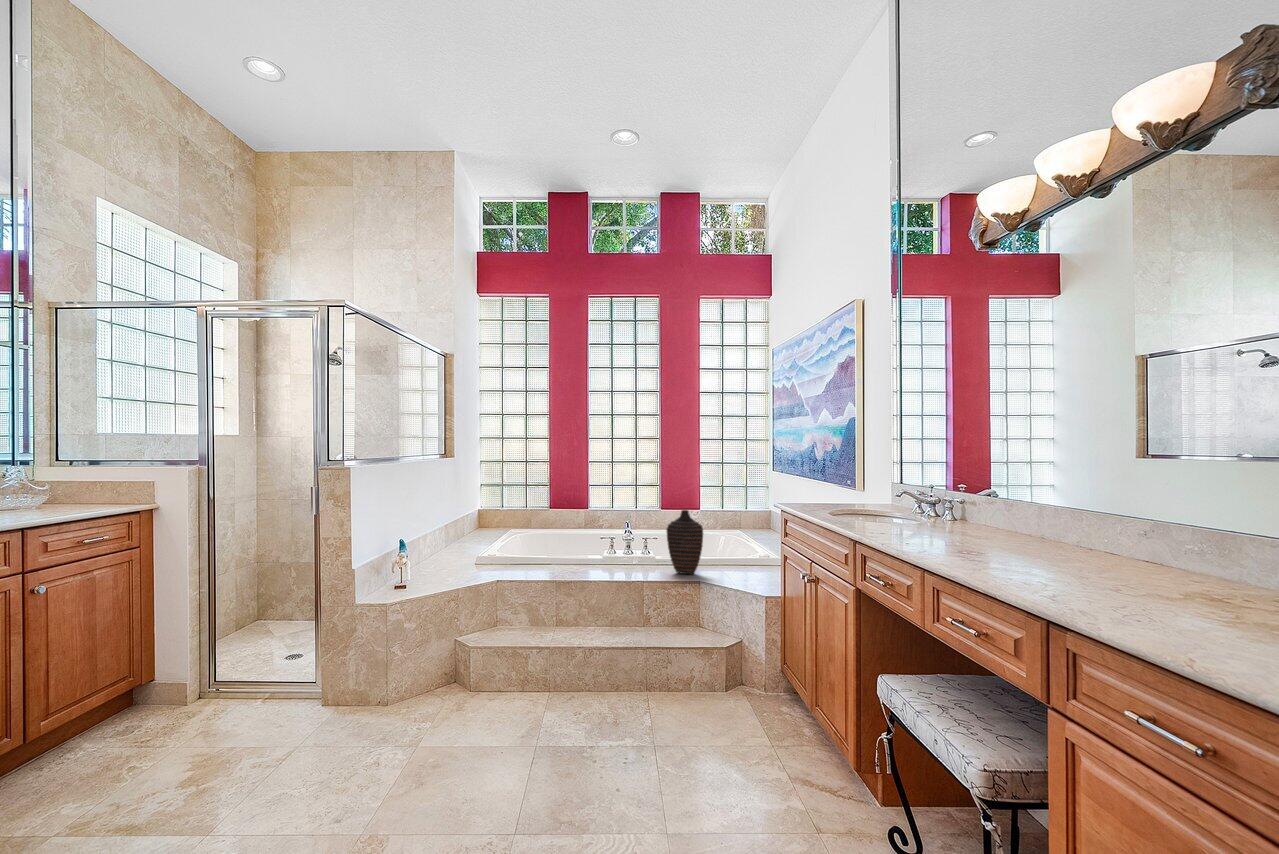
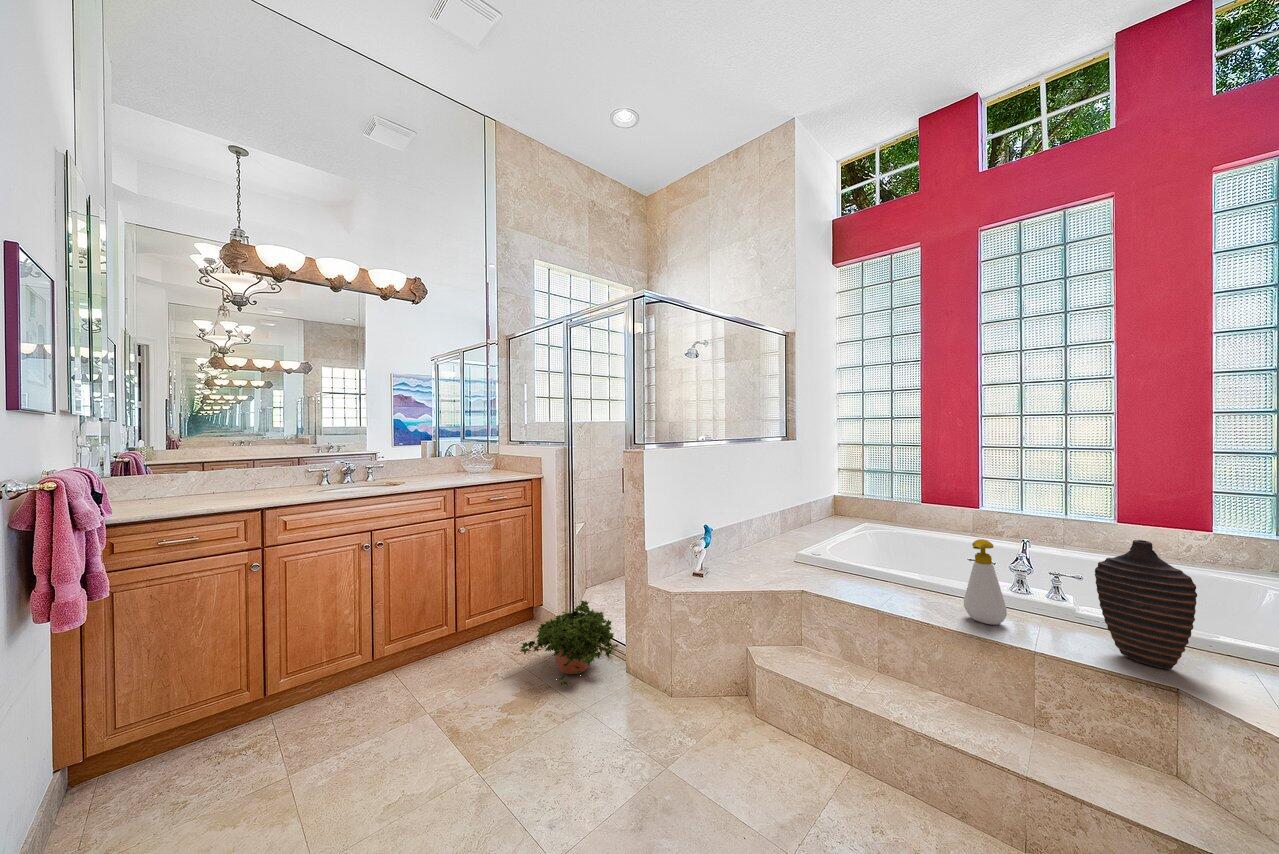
soap bottle: none [604,520,627,574] -> present [964,539,1007,625]
potted plant: none [164,646,311,745] -> present [520,601,618,686]

